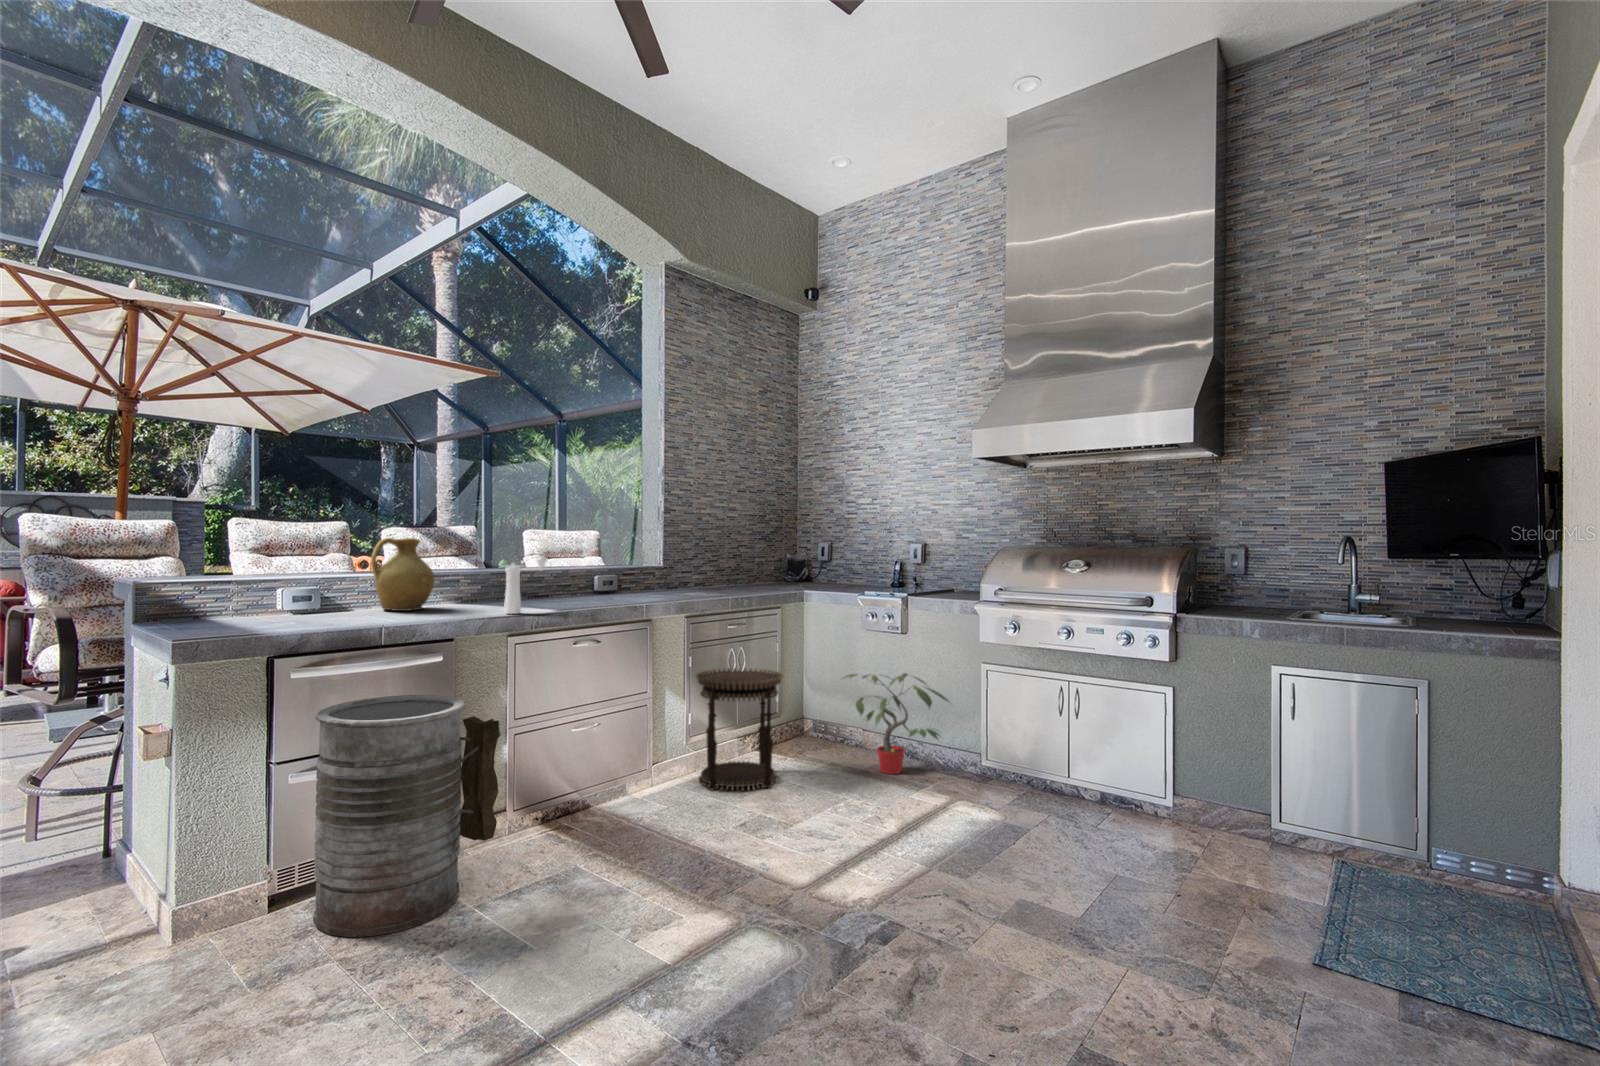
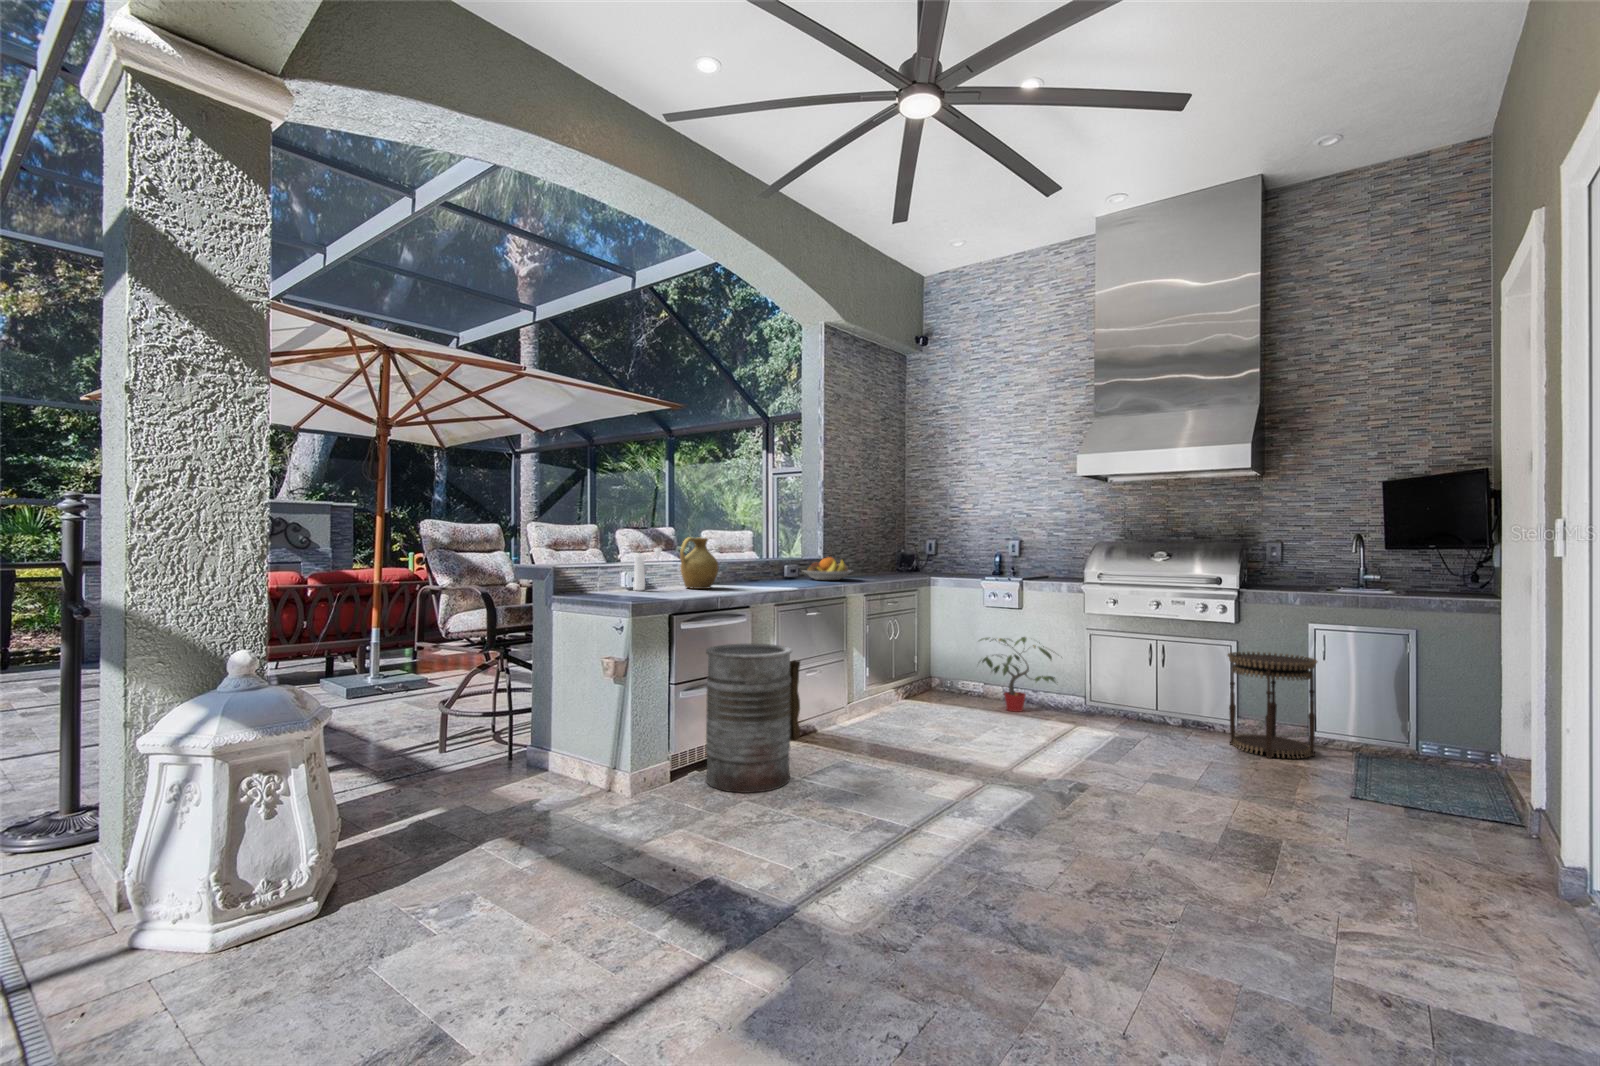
pepper mill: present [504,557,547,614] -> present [634,548,662,591]
fruit bowl: none [607,566,678,596] -> present [803,557,853,580]
side table: present [696,668,783,790] -> present [1228,652,1318,758]

